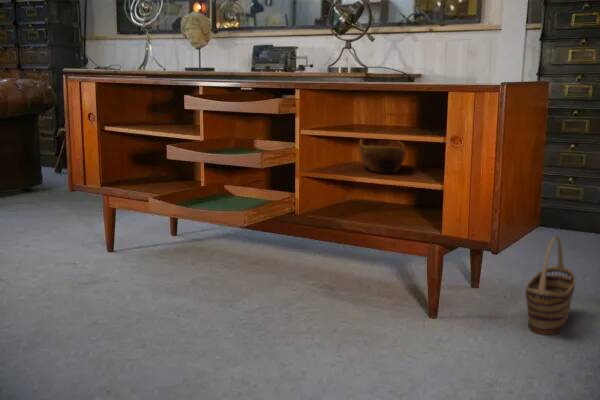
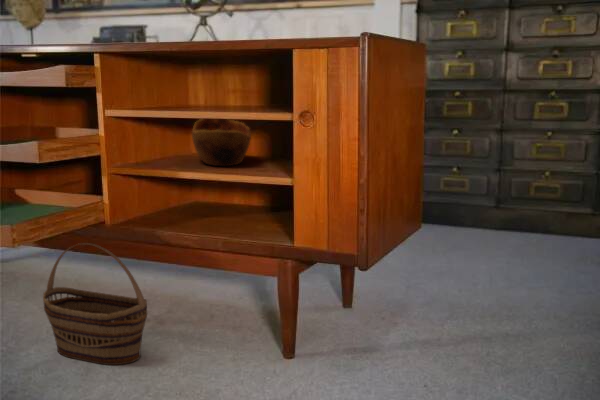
basket: present [526,237,575,335] -> present [43,243,147,365]

